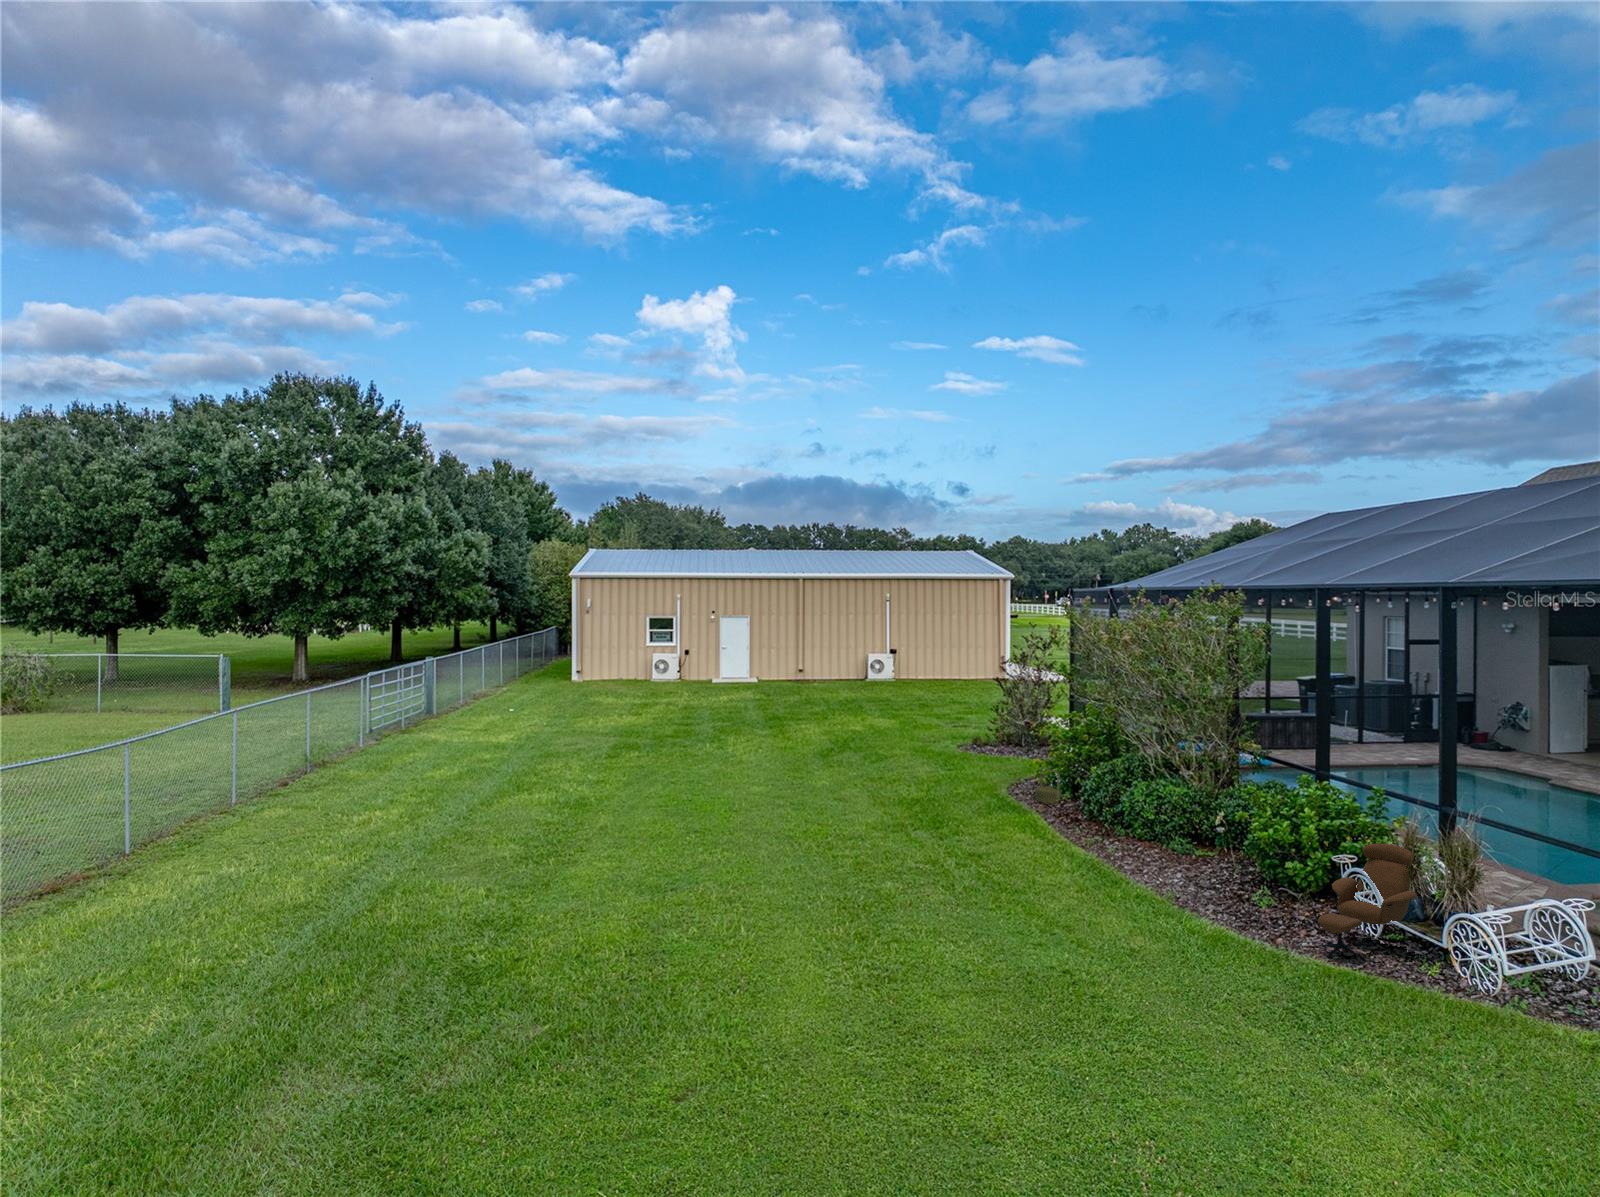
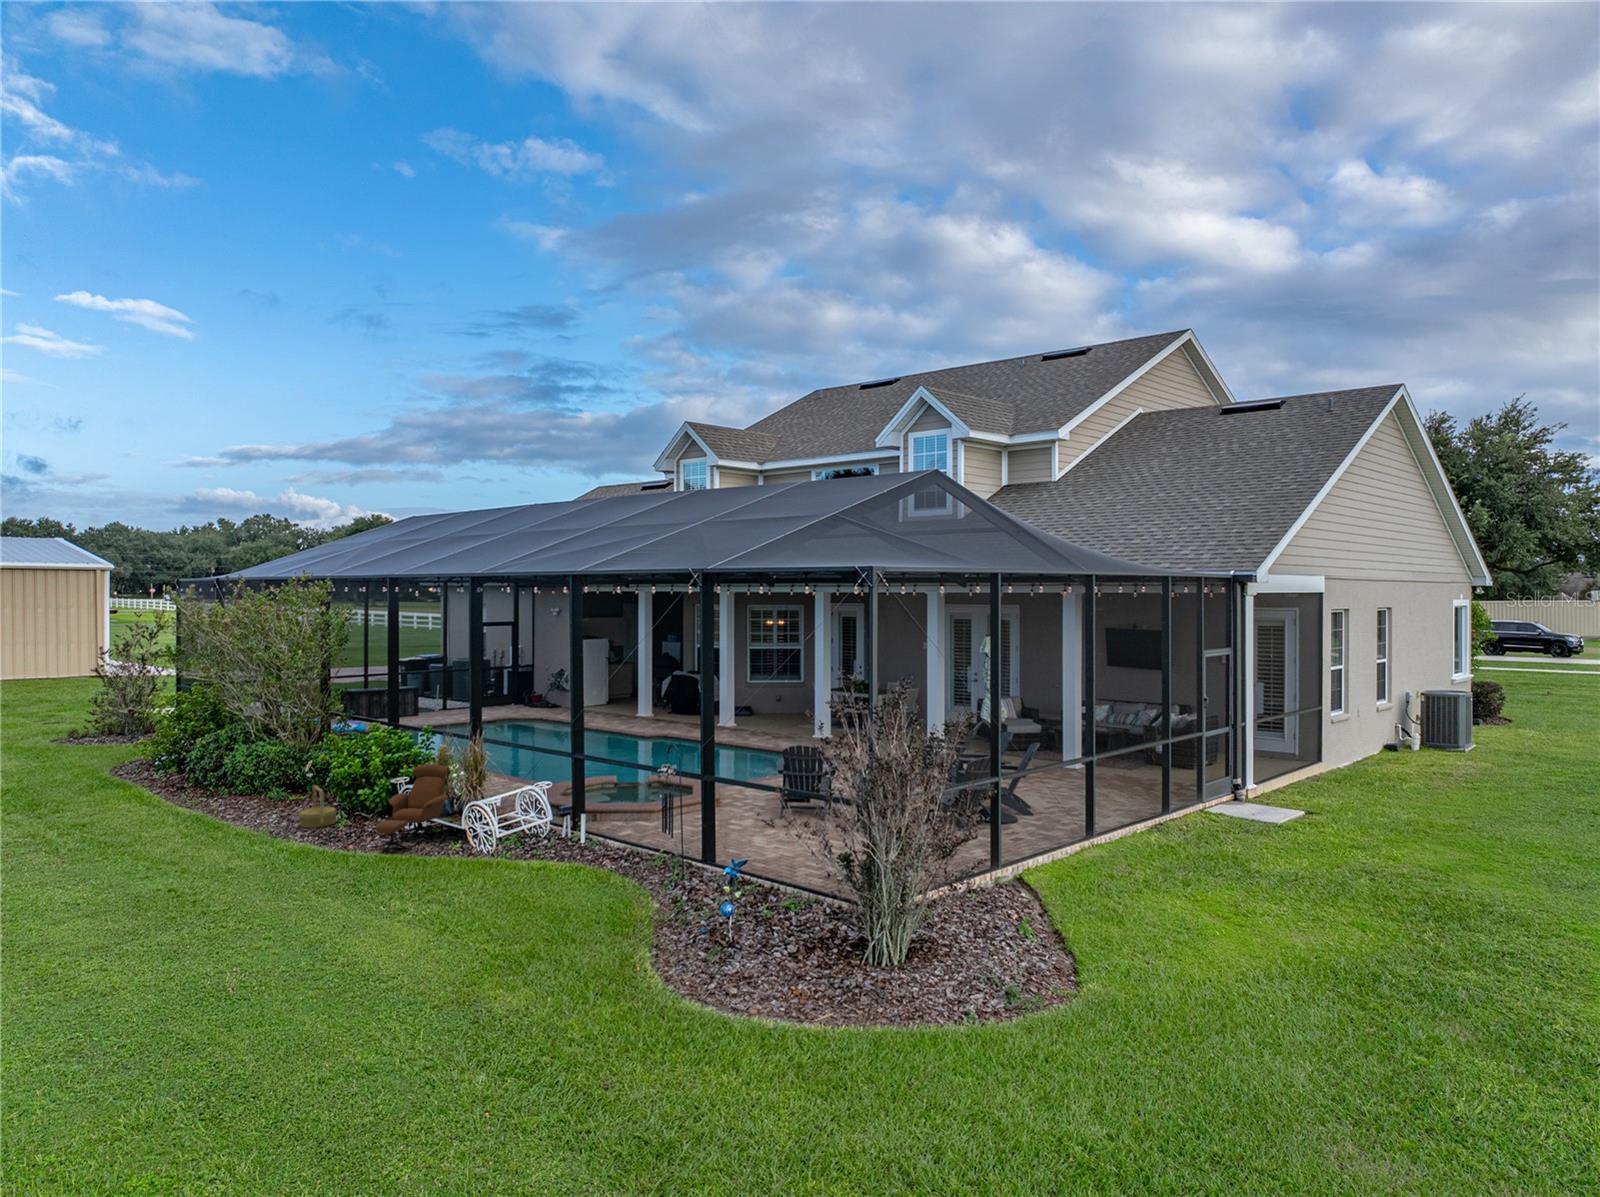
woven basket: present [1035,768,1061,803] -> present [299,785,336,828]

